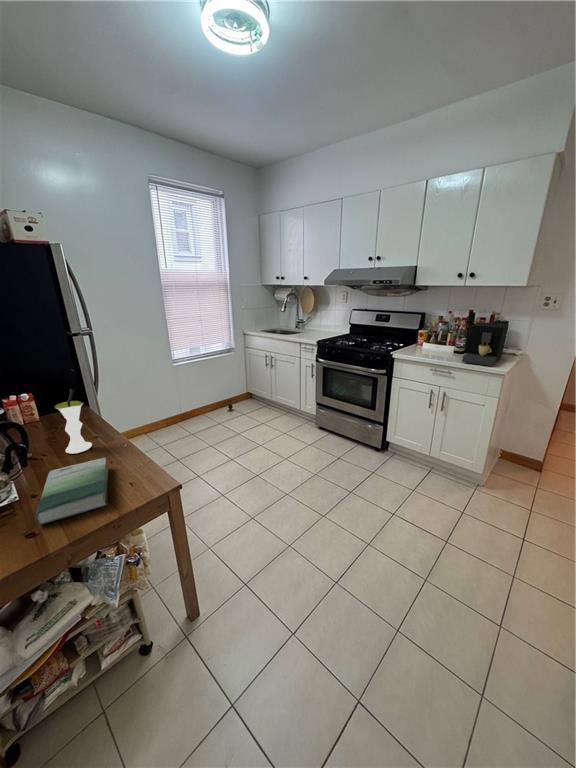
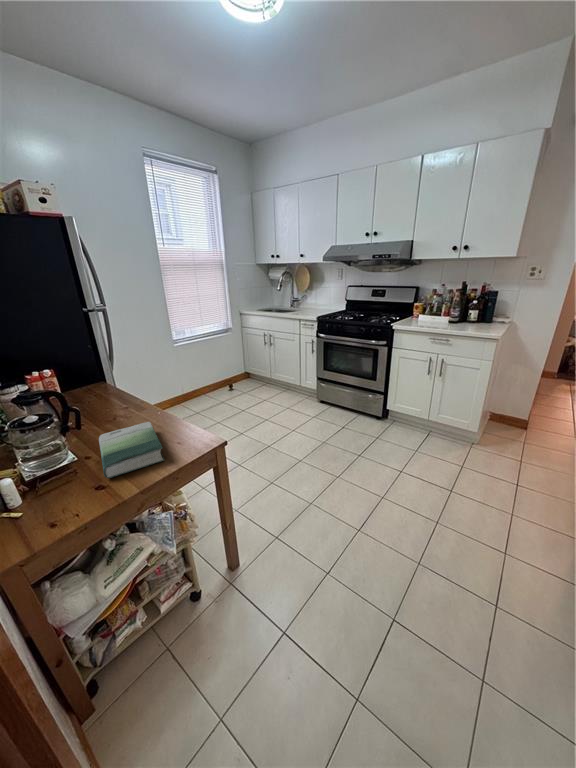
coffee maker: present [462,322,509,366] -> none [459,293,500,332]
vase: present [55,389,92,454] -> none [93,359,128,422]

